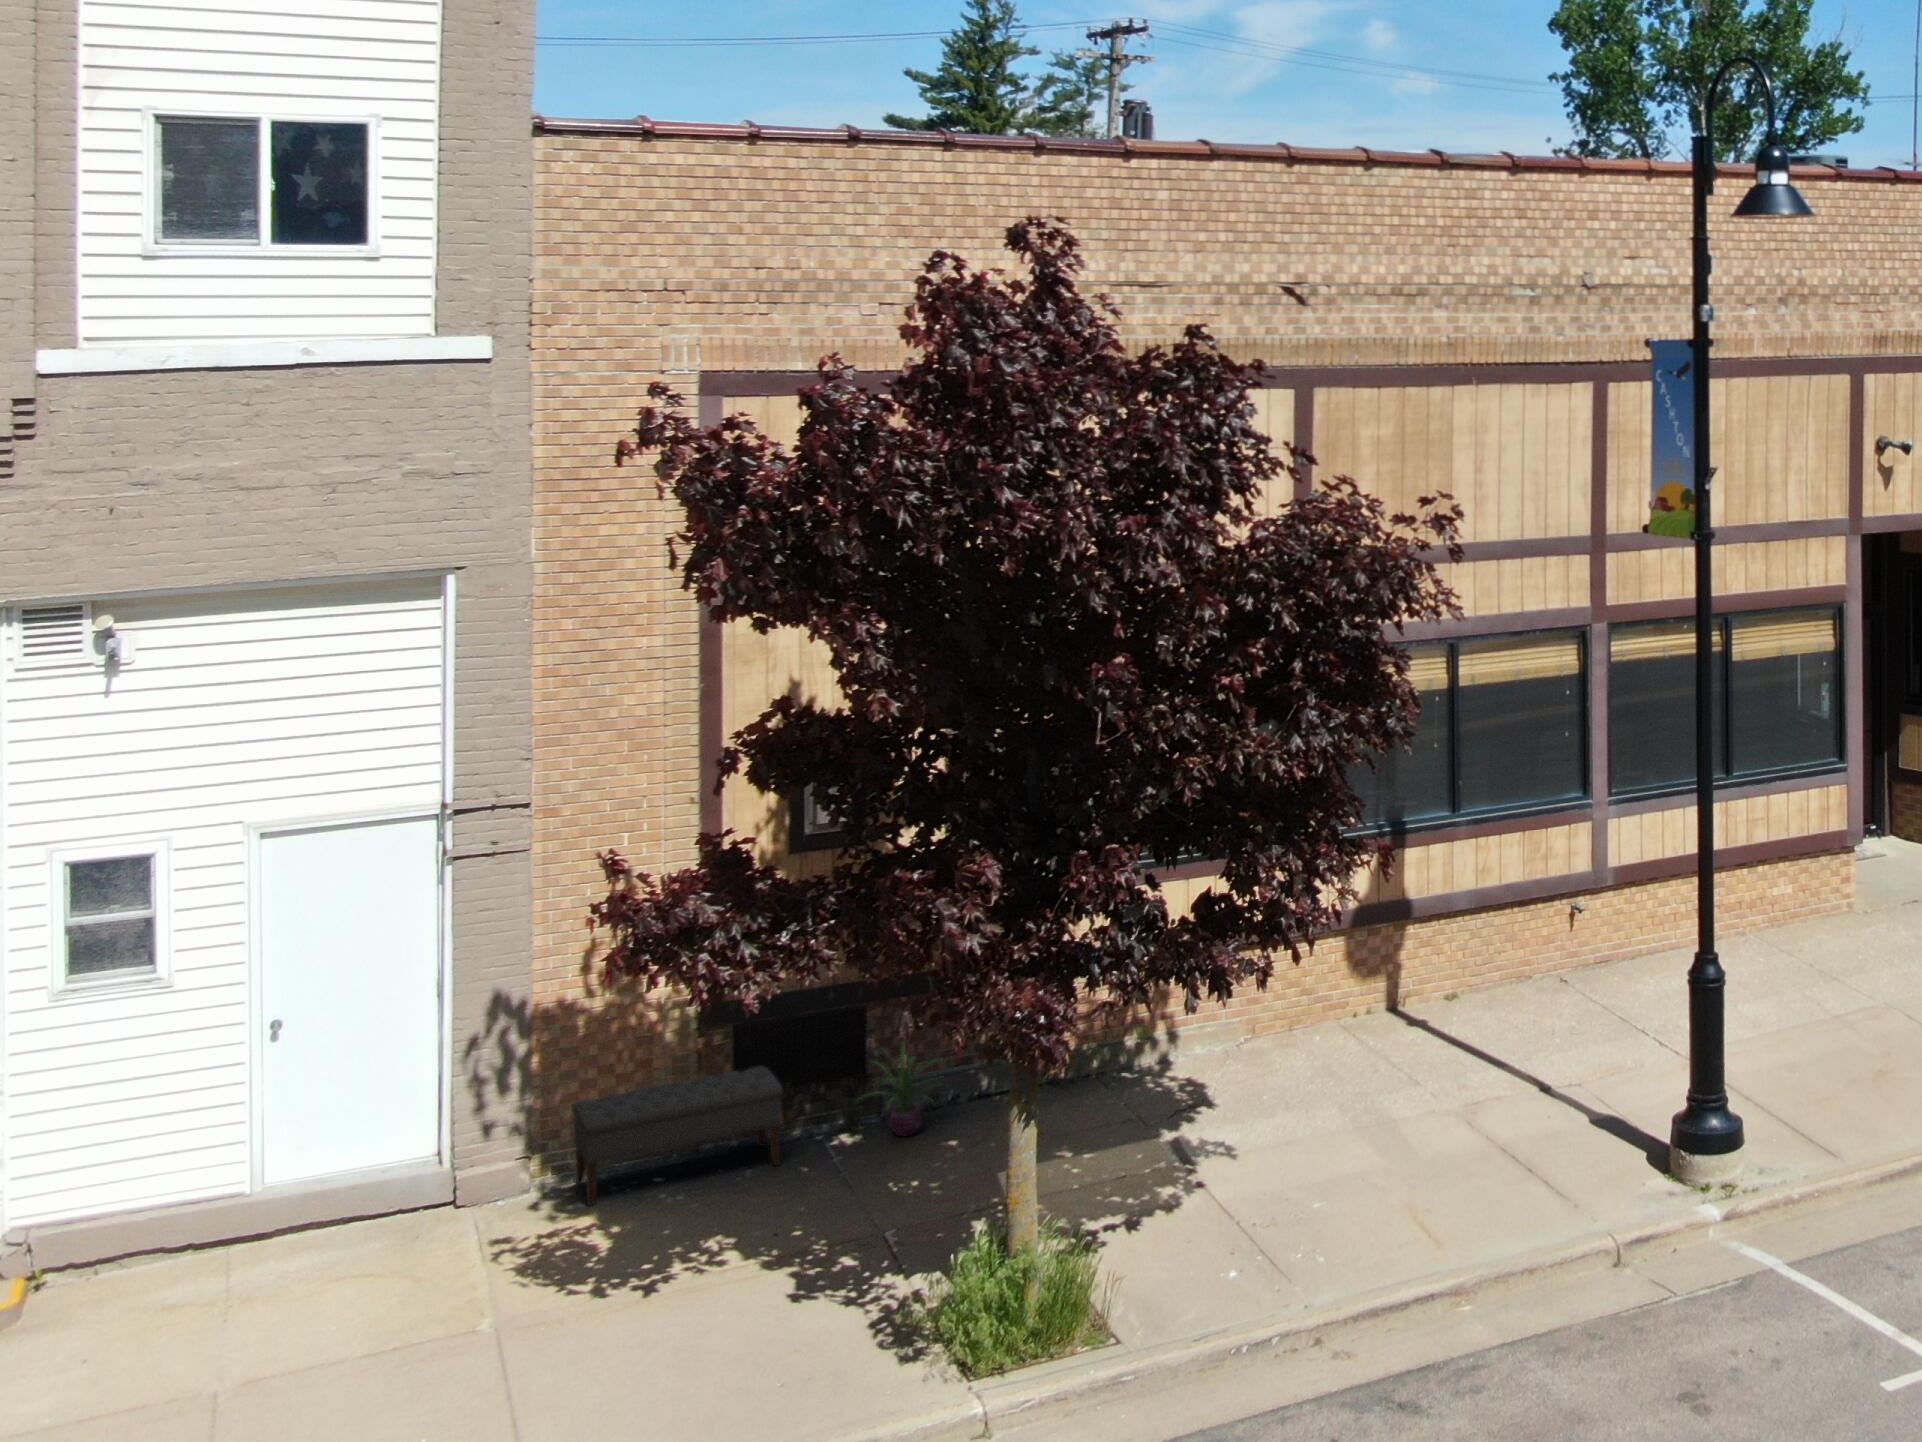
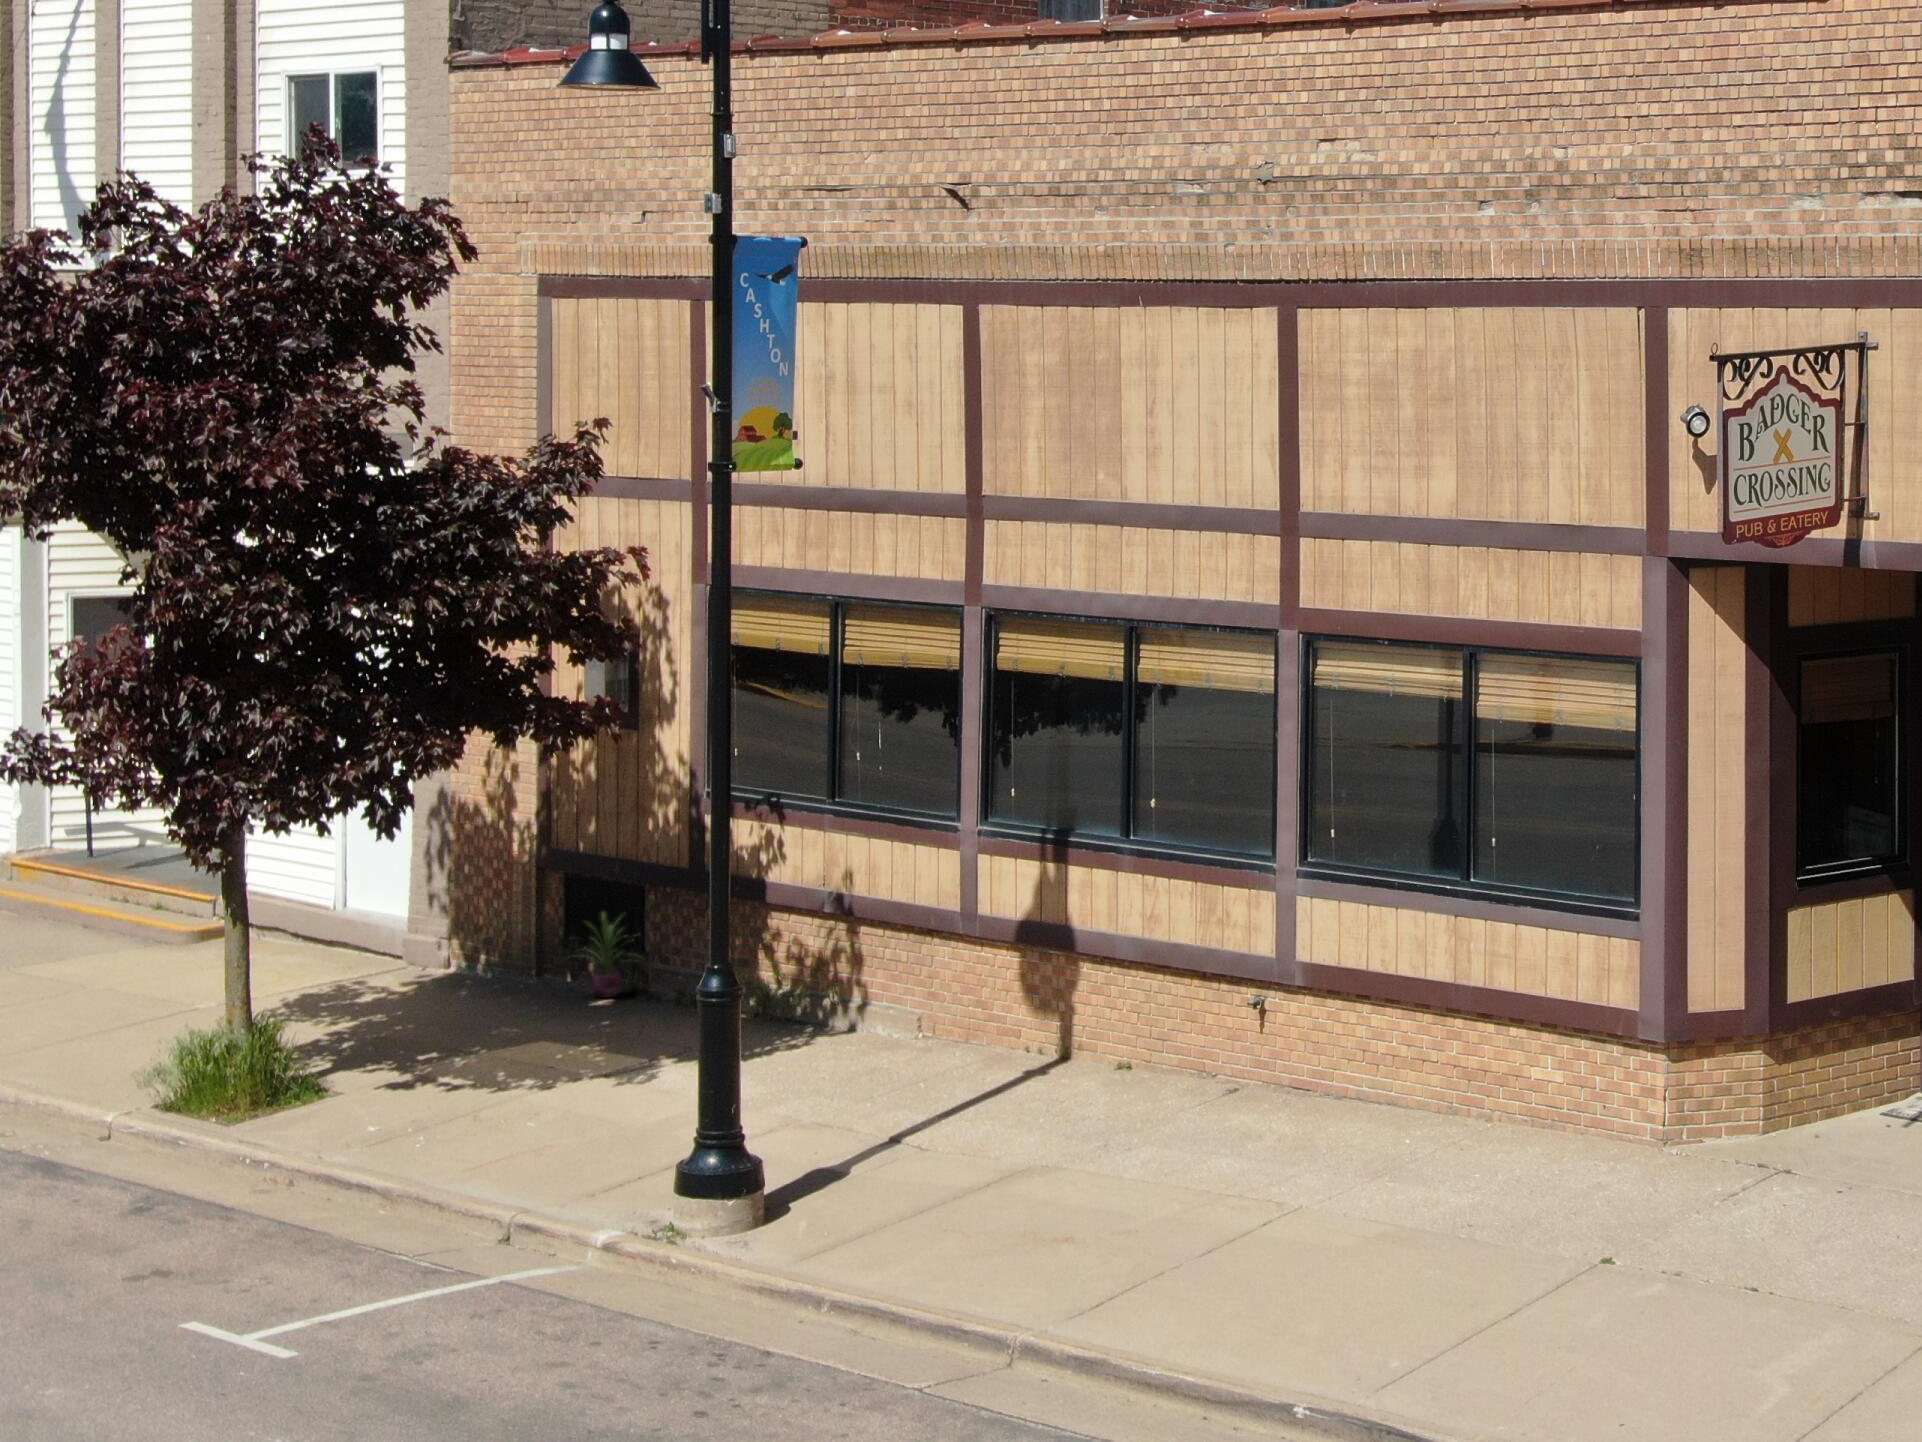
bench: present [572,1066,783,1206] -> none [398,887,560,984]

